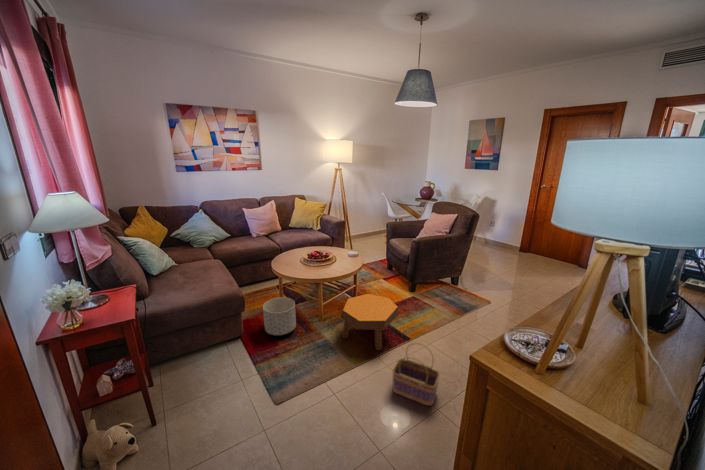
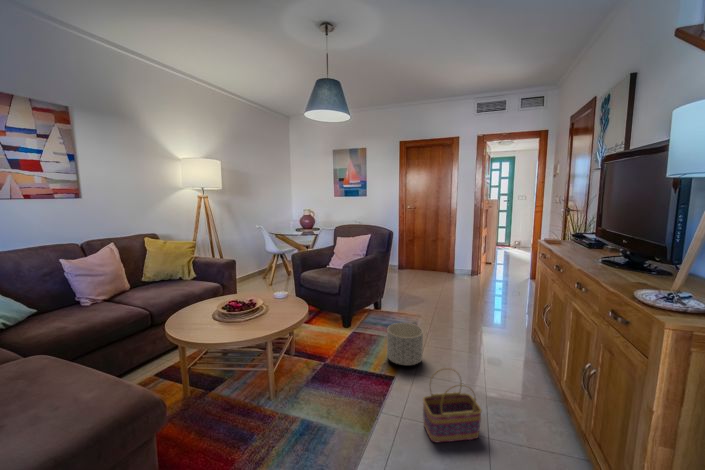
footstool: present [341,294,399,350] -> none [310,335,382,407]
planter: present [263,297,296,335] -> present [387,323,423,365]

